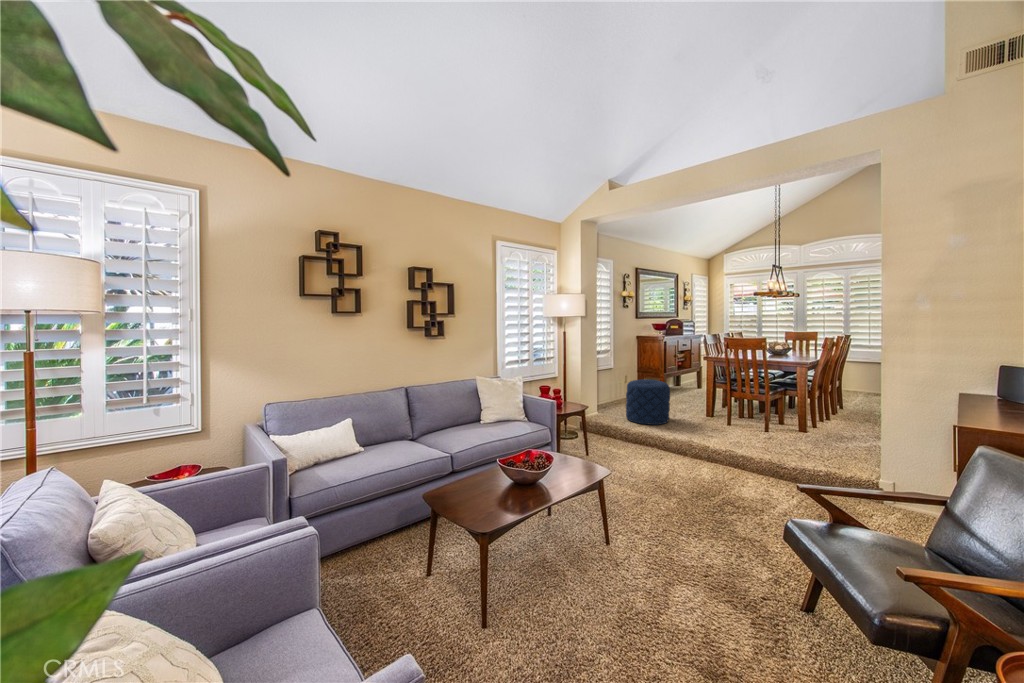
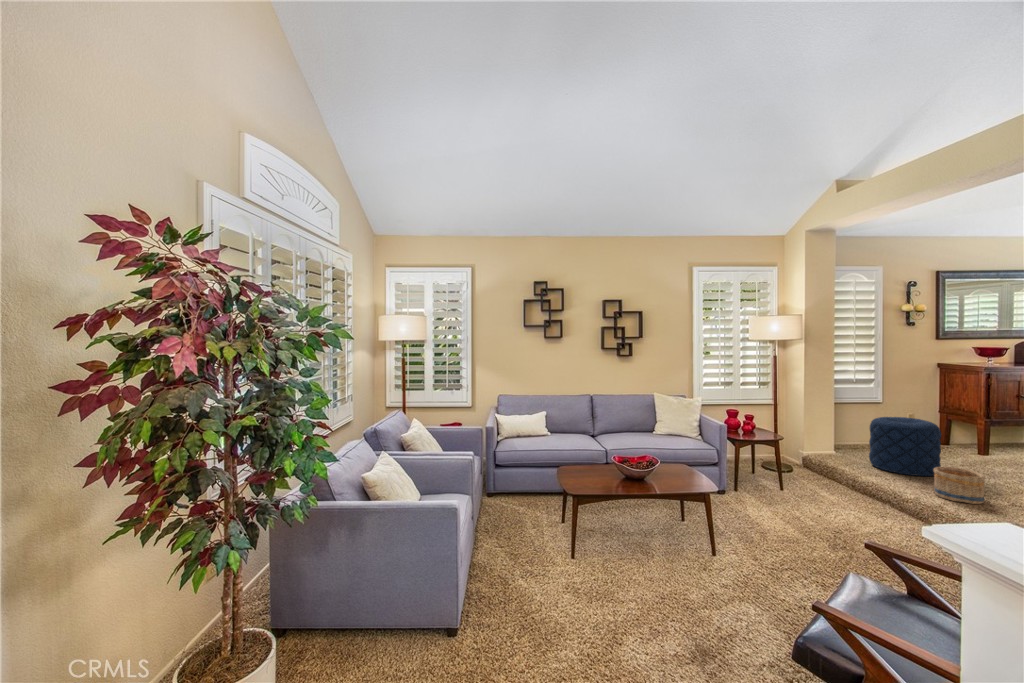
basket: none [686,415,716,441] -> present [934,467,985,504]

